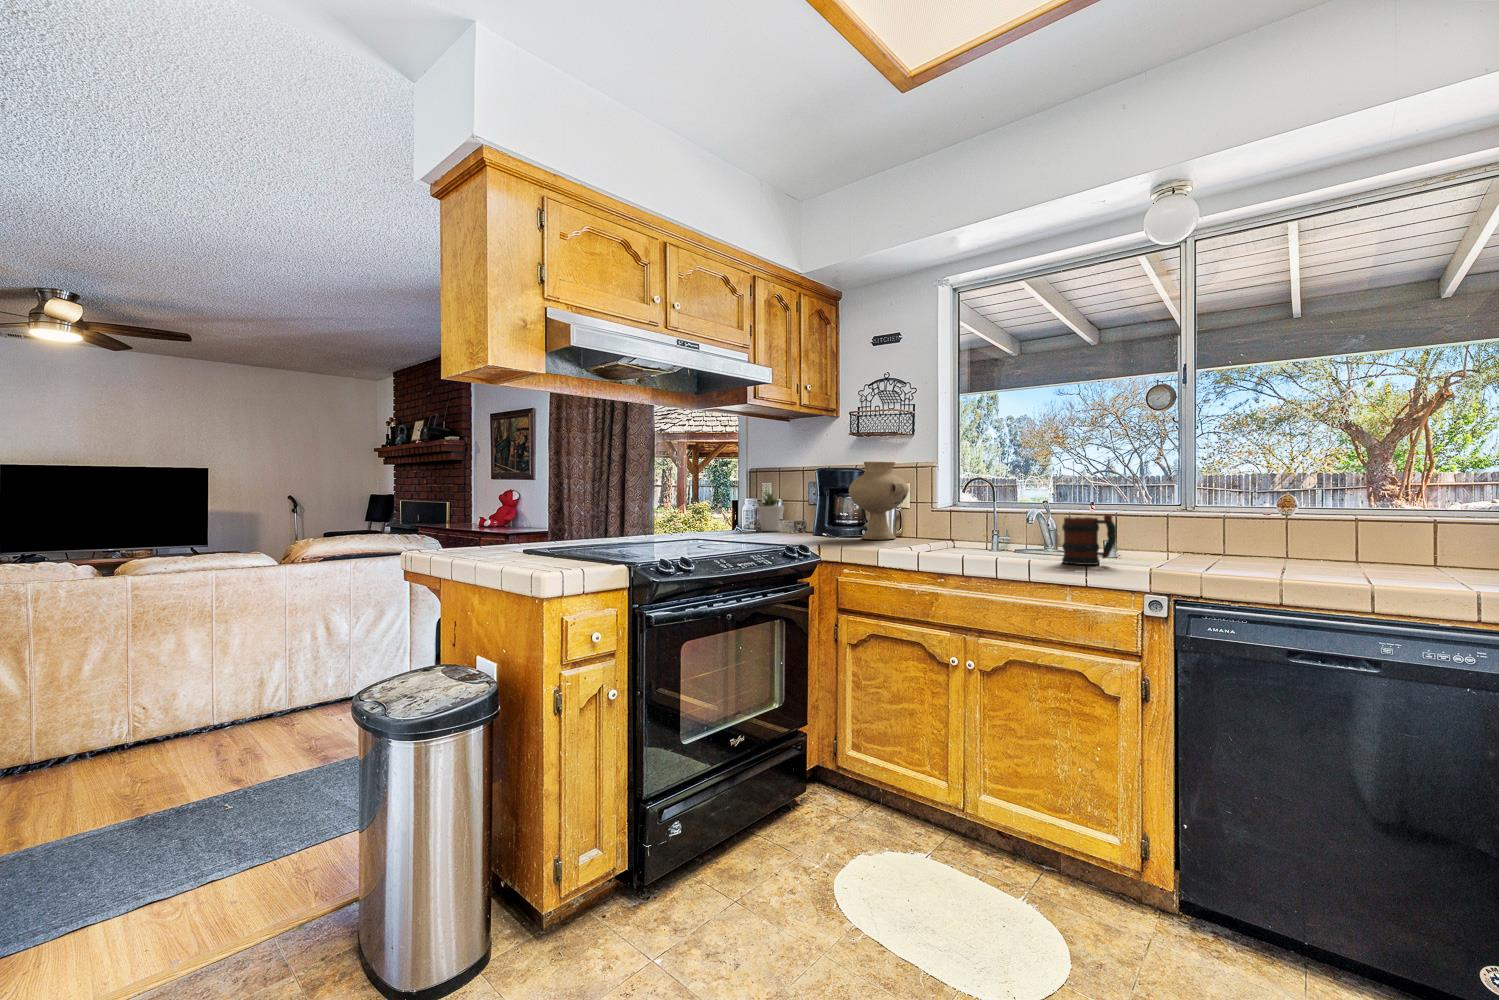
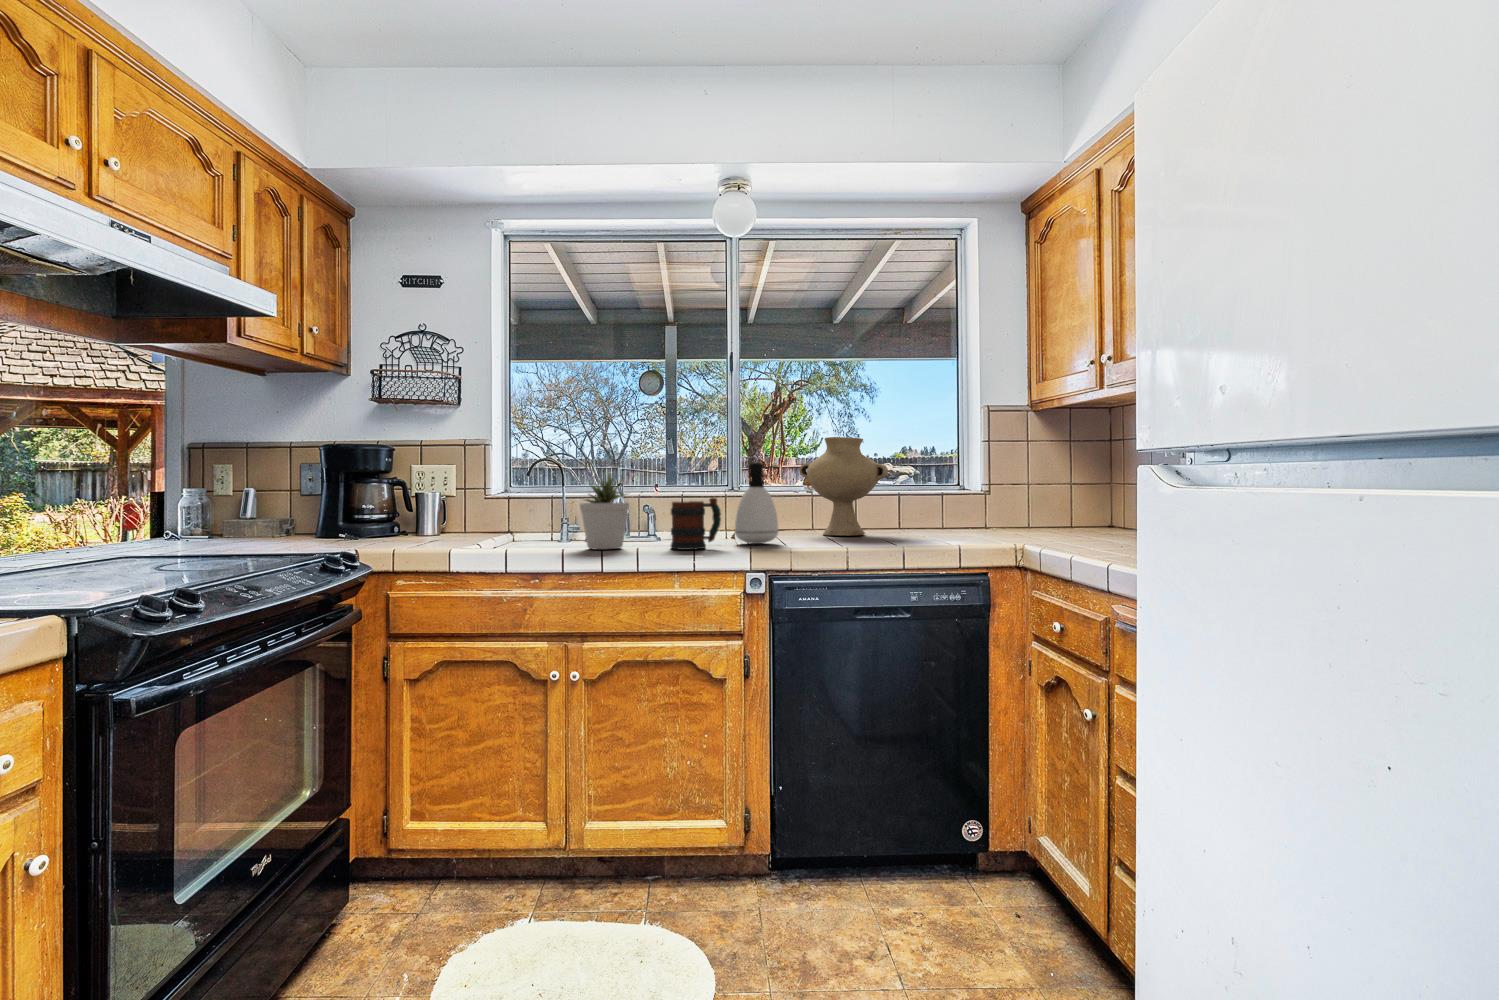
vase: present [849,462,909,540] -> present [799,437,888,536]
soap dispenser: none [1142,478,1198,563] -> present [735,462,779,544]
potted plant: present [759,491,784,531] -> present [580,475,629,549]

